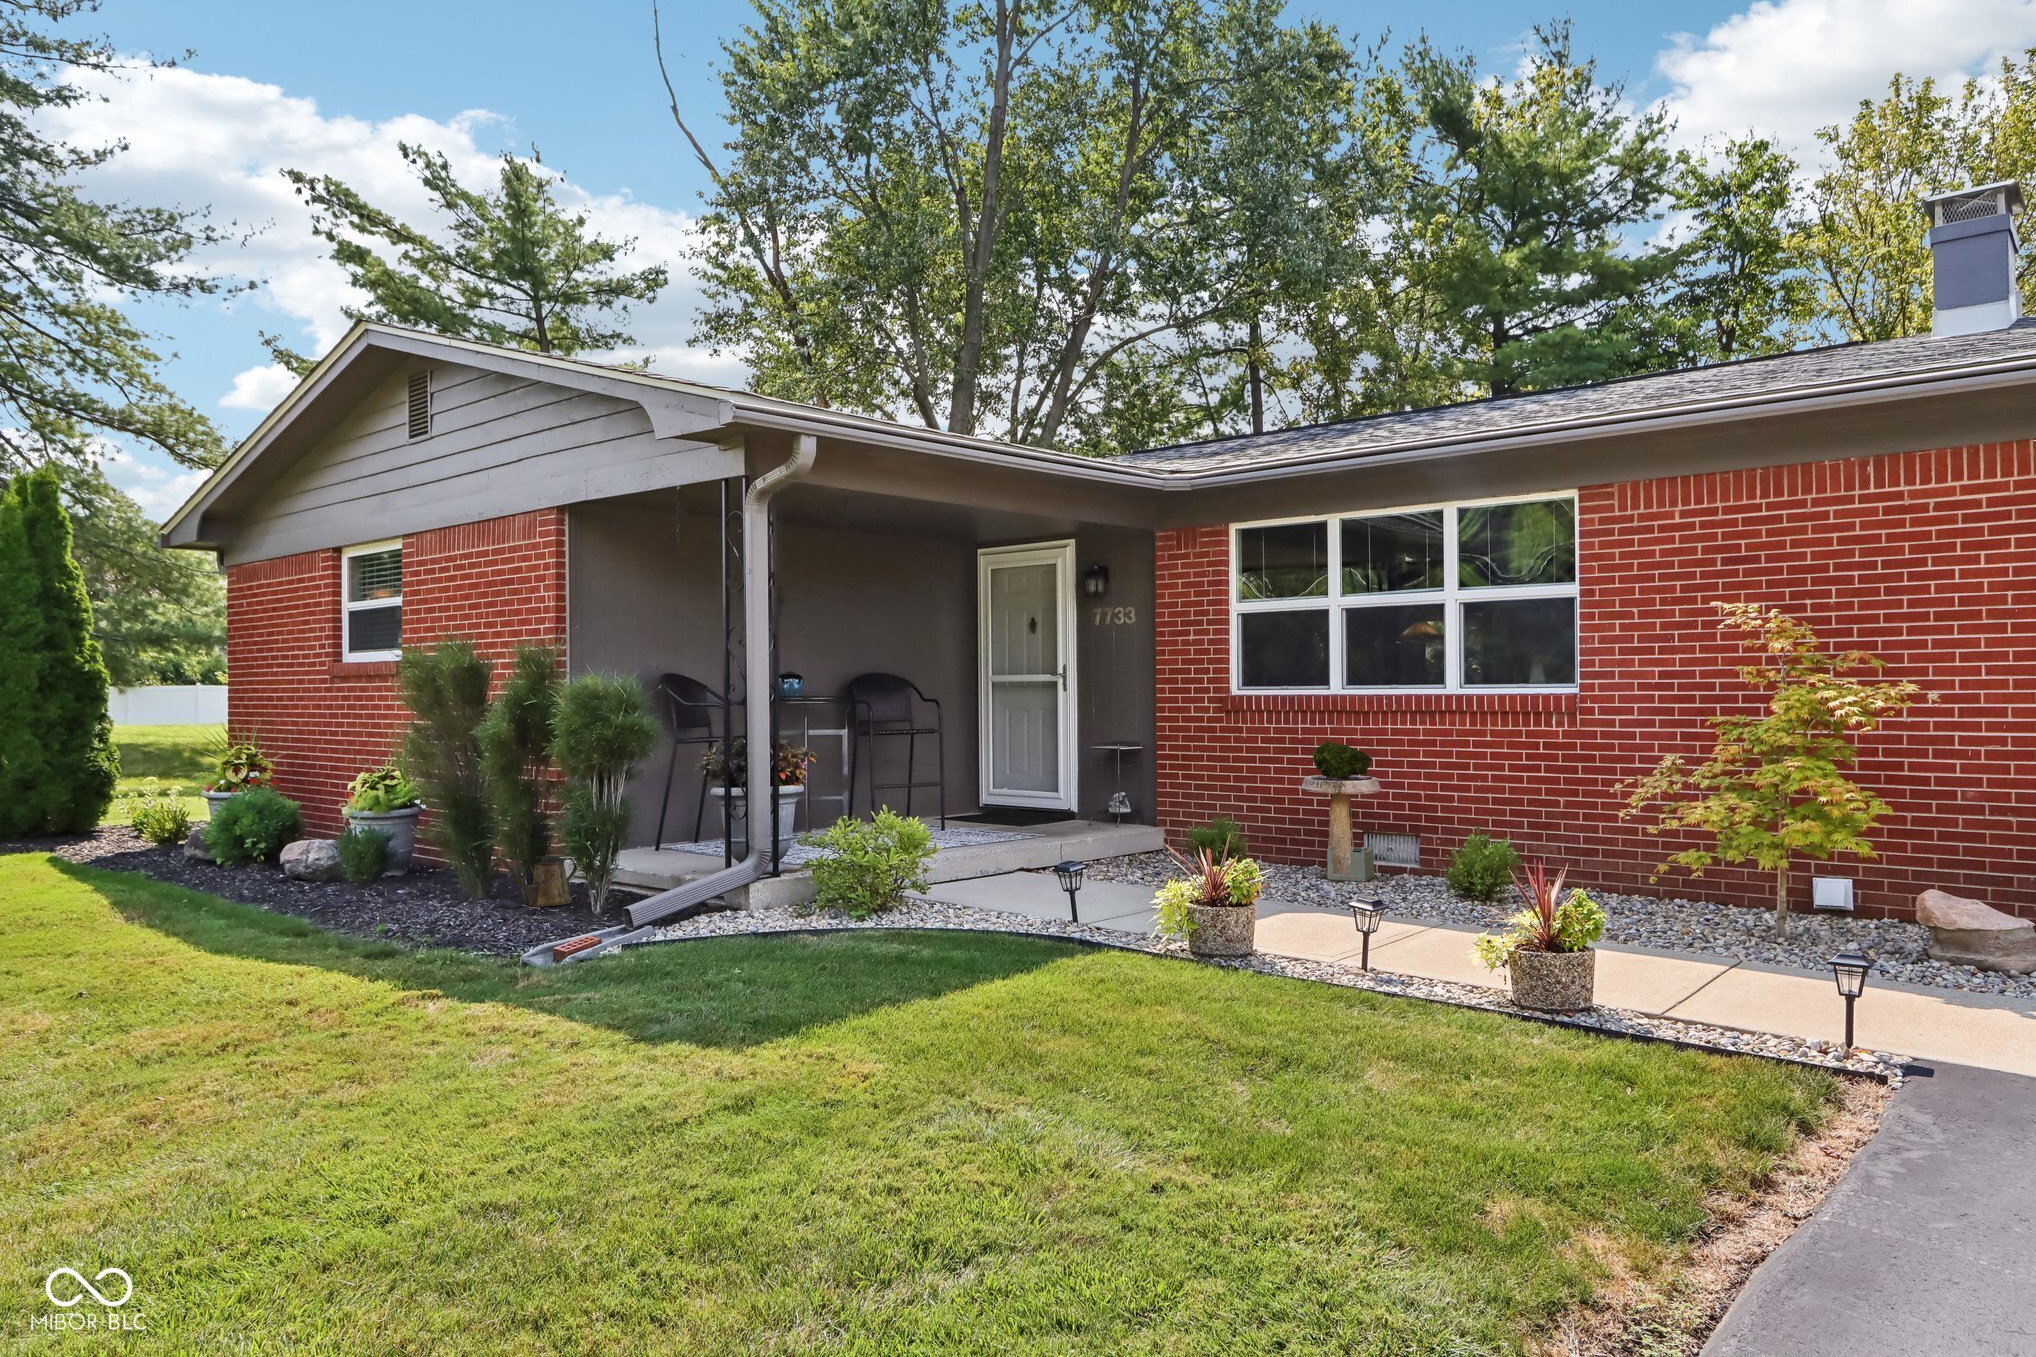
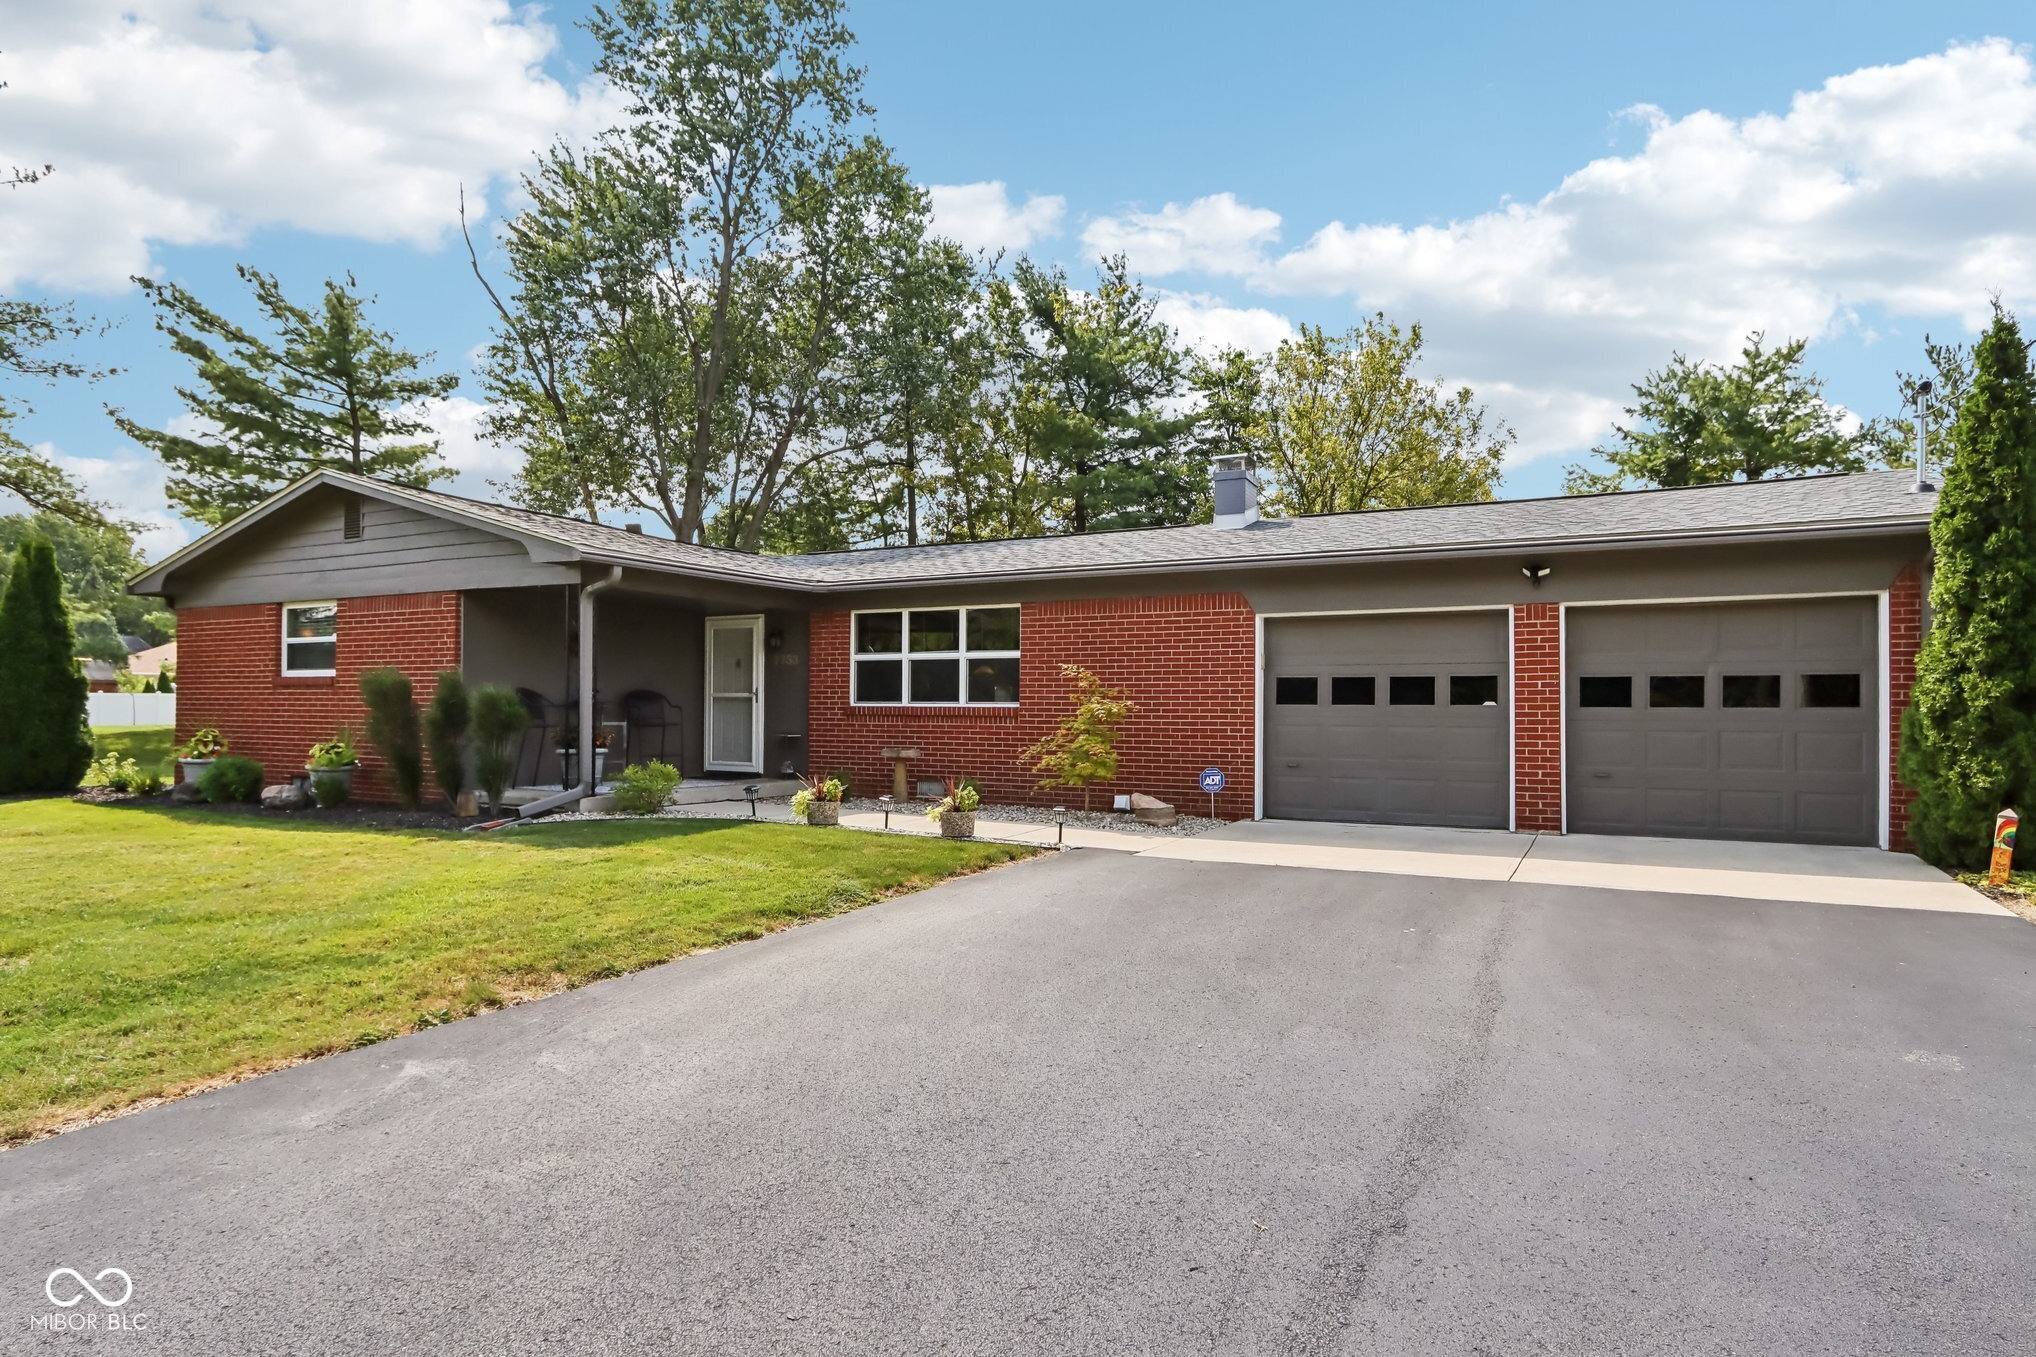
potted tree: present [1313,740,1374,882] -> none [888,728,918,800]

